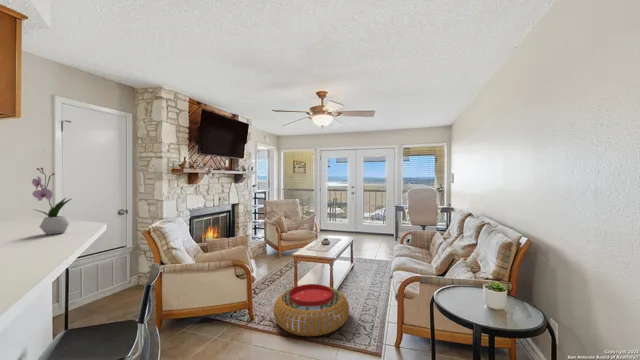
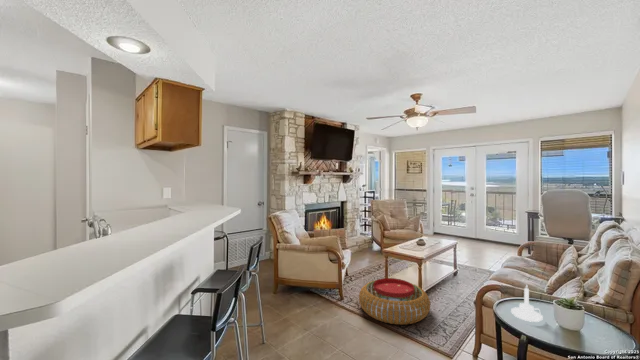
flower arrangement: present [32,168,71,234] -> none [201,173,220,214]
candle holder: none [453,274,480,310] -> present [511,285,543,322]

